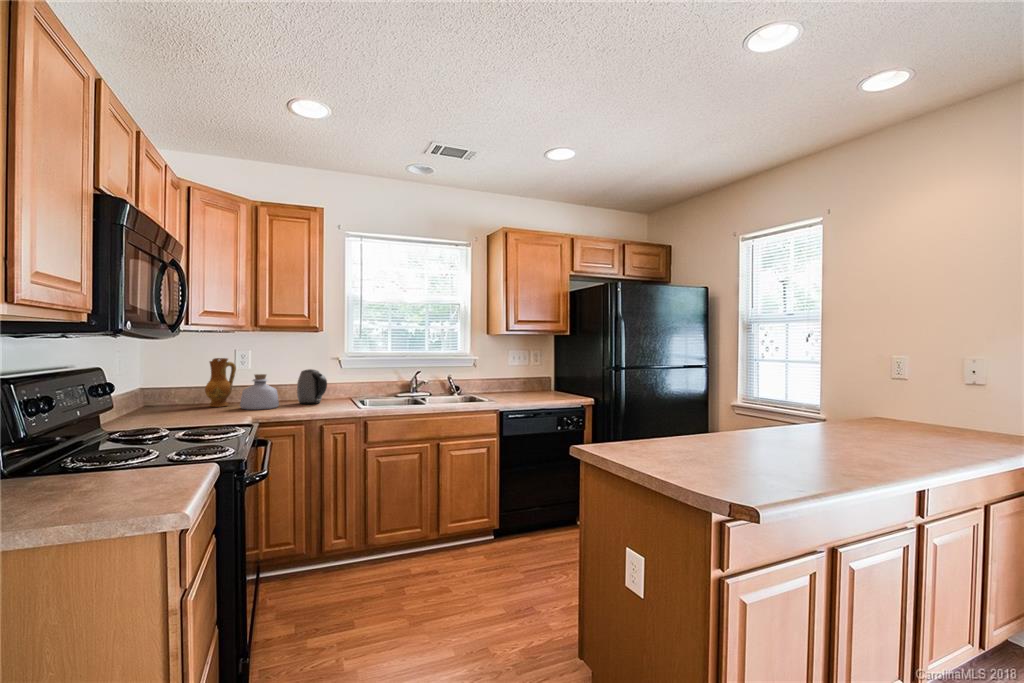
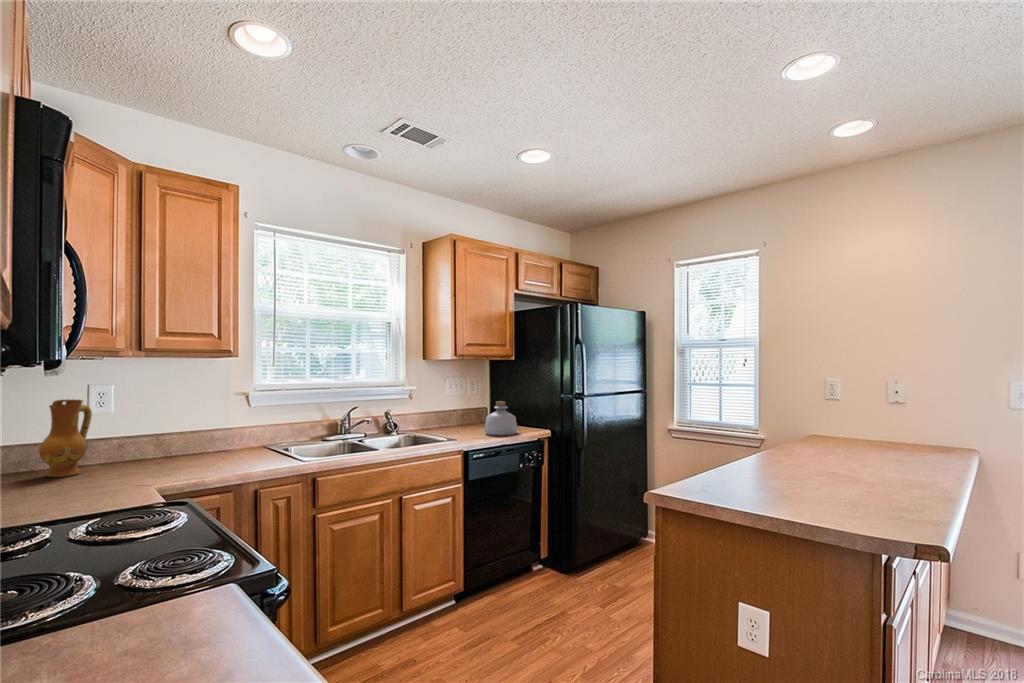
kettle: present [297,369,327,404] -> none [192,410,241,460]
bottle: present [240,374,279,410] -> present [484,401,517,436]

